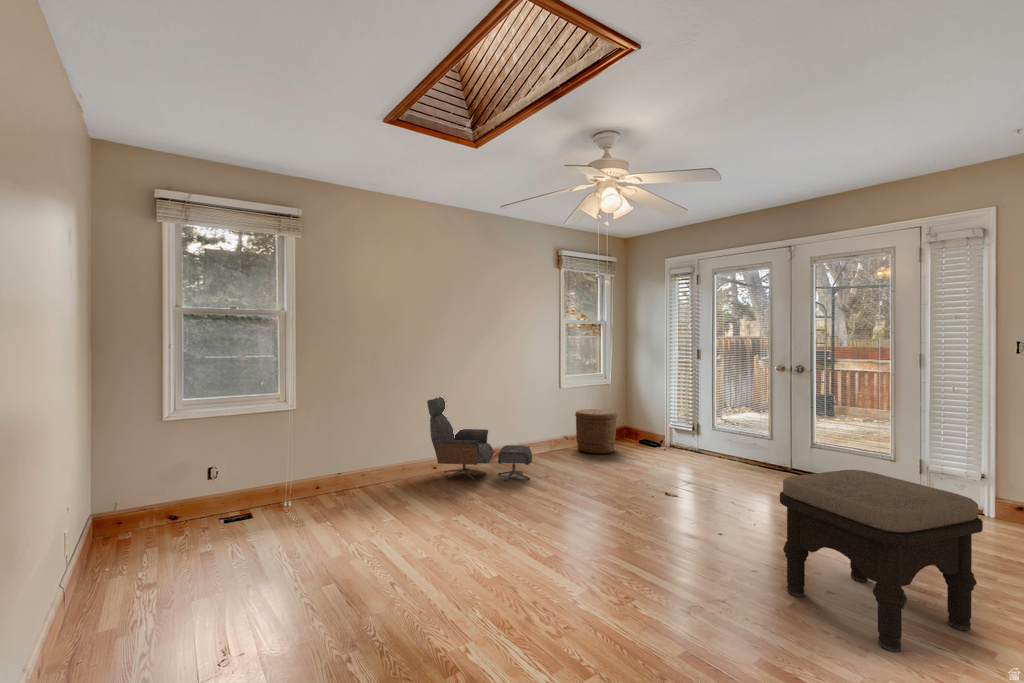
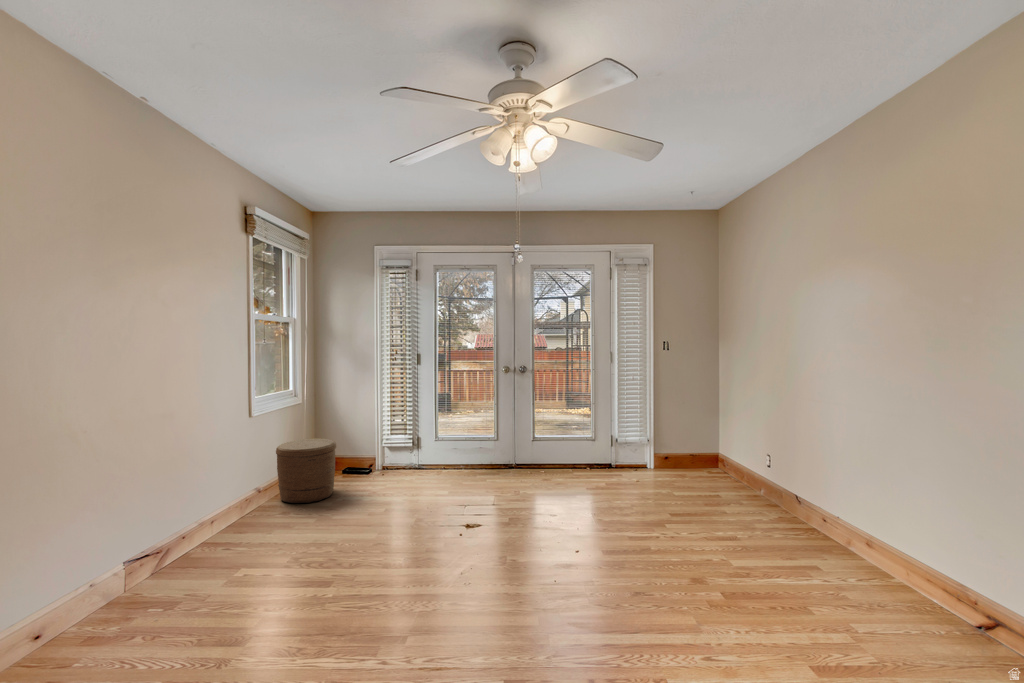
lounge chair: present [427,397,532,481] -> none [70,469,292,634]
ottoman: present [780,470,983,652] -> none [682,455,808,594]

